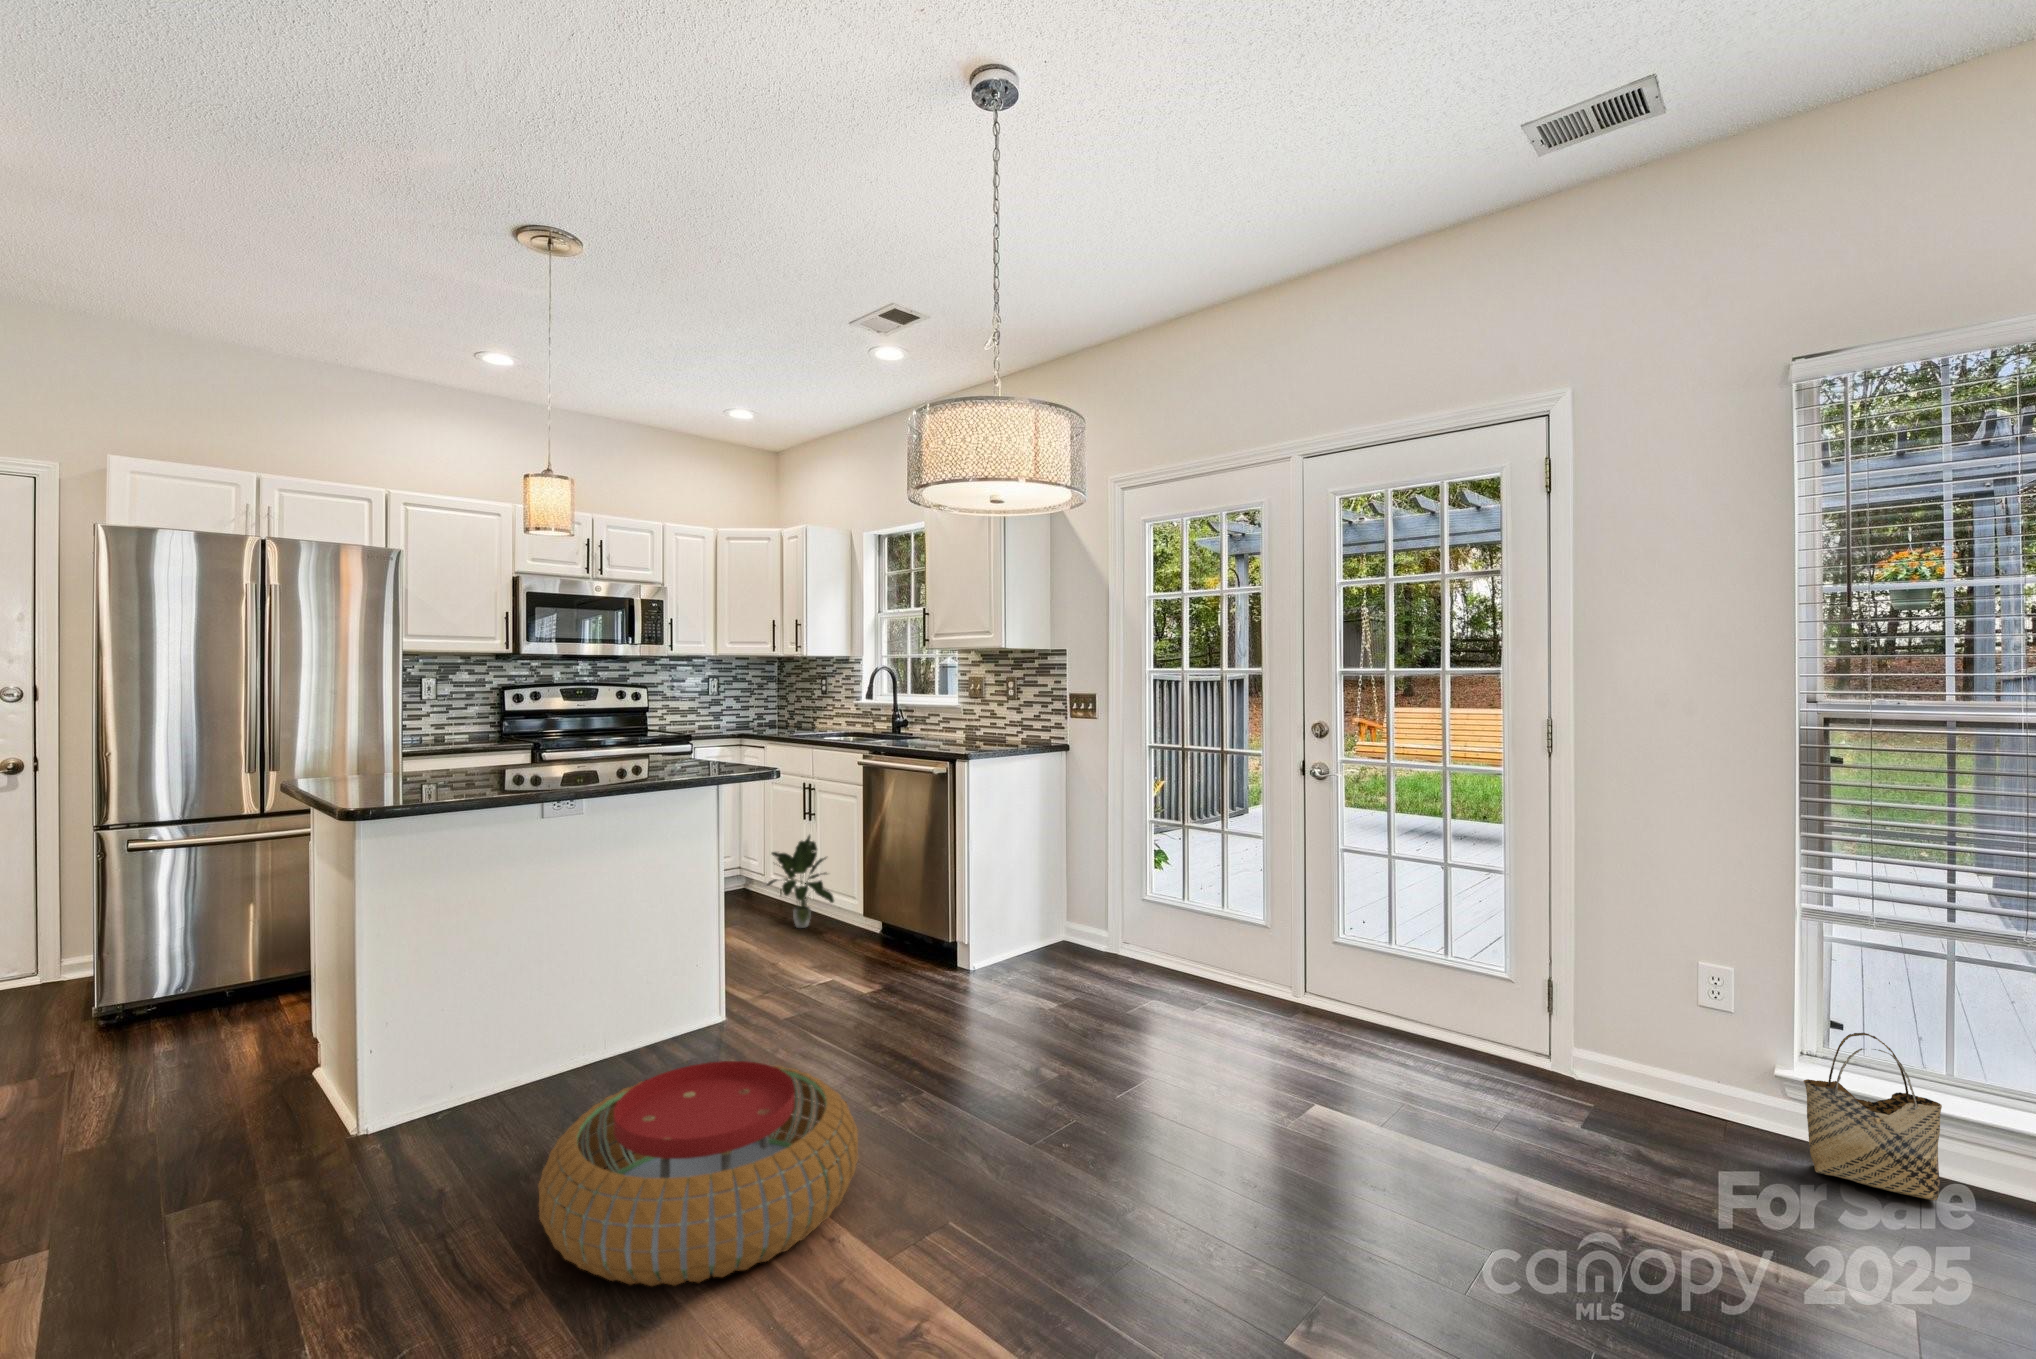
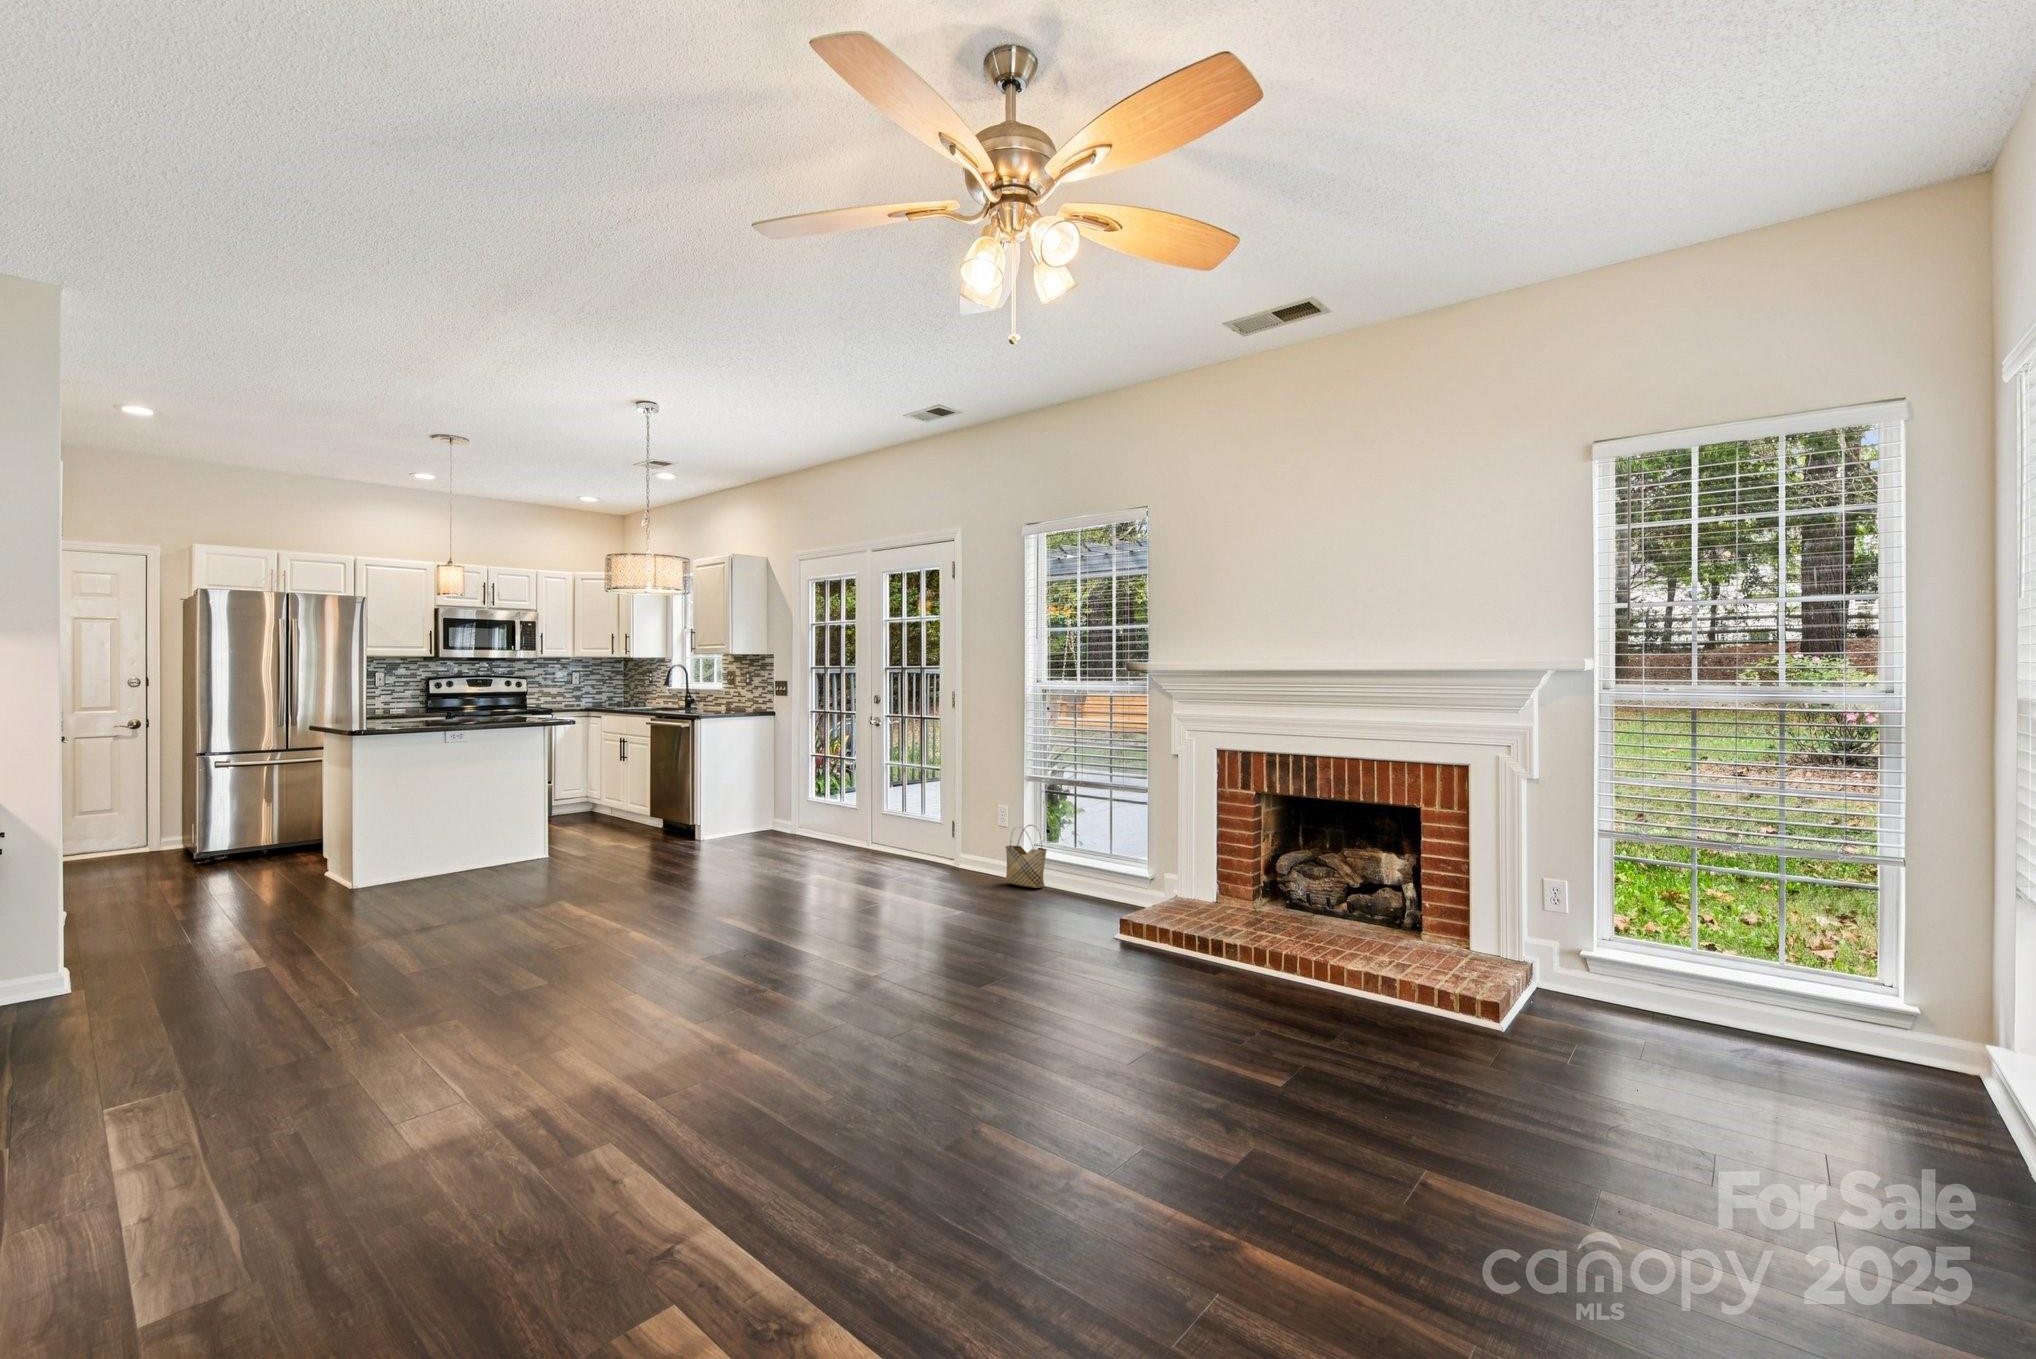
potted plant: present [767,835,834,928] -> none [591,767,635,824]
pouf: present [538,1061,858,1286] -> none [437,844,584,911]

